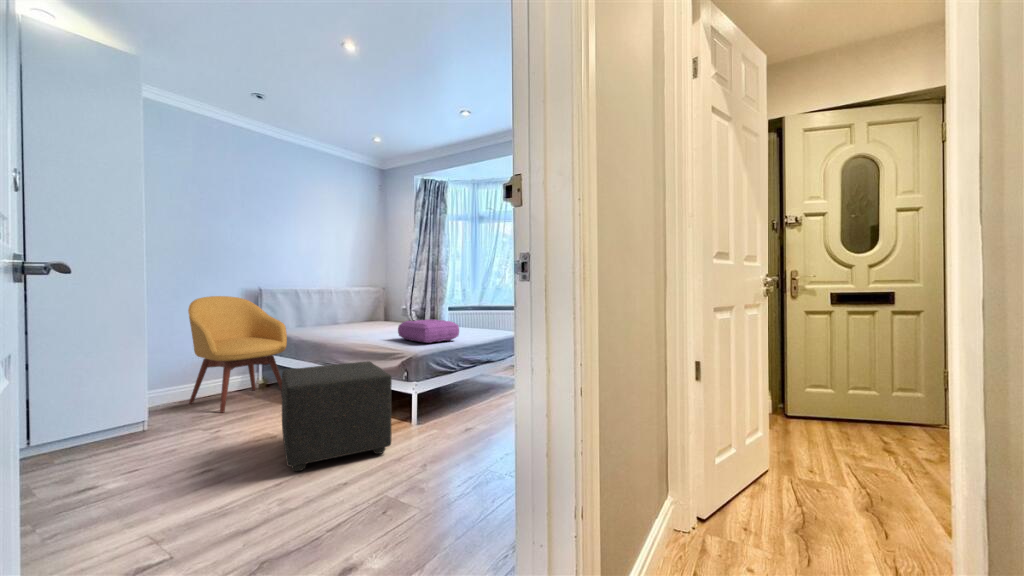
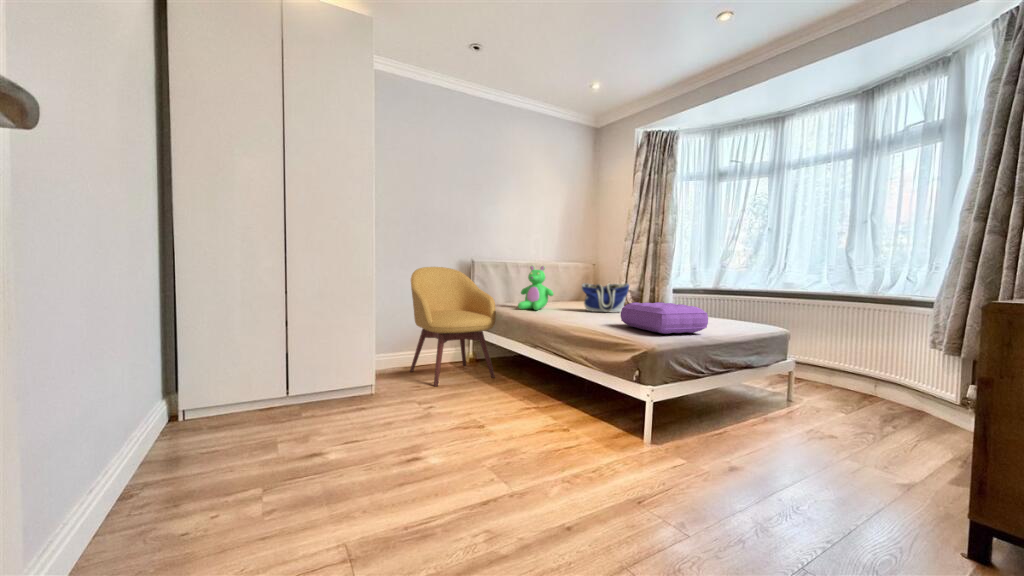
teddy bear: none [310,292,344,332] -> present [518,266,553,310]
tote bag: none [369,305,410,330] -> present [582,283,629,313]
ottoman: present [282,361,392,471] -> none [491,351,629,485]

